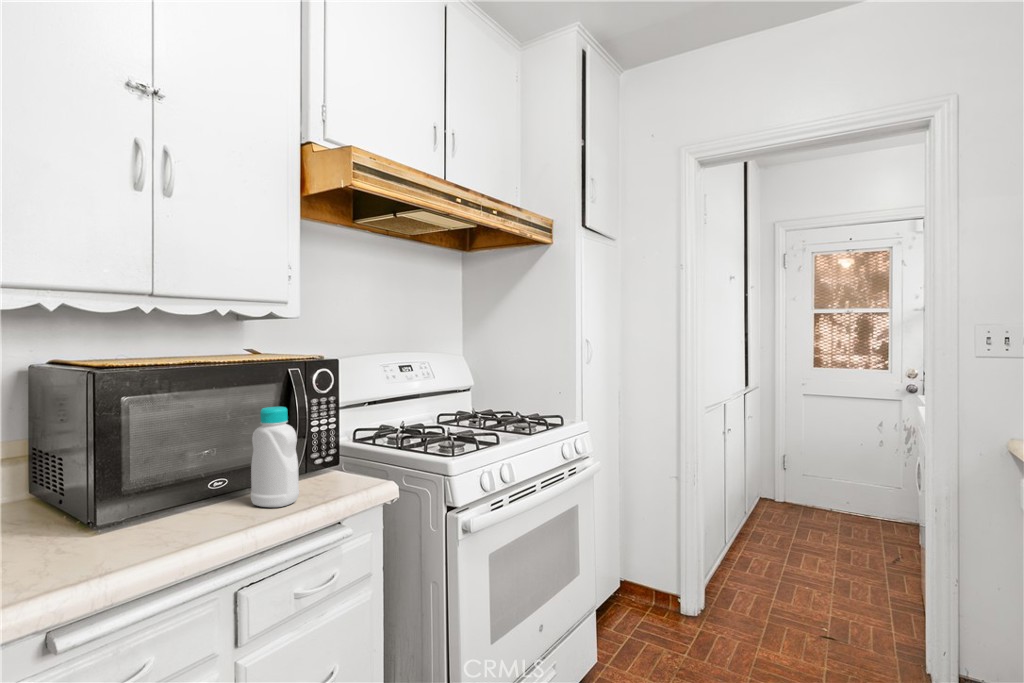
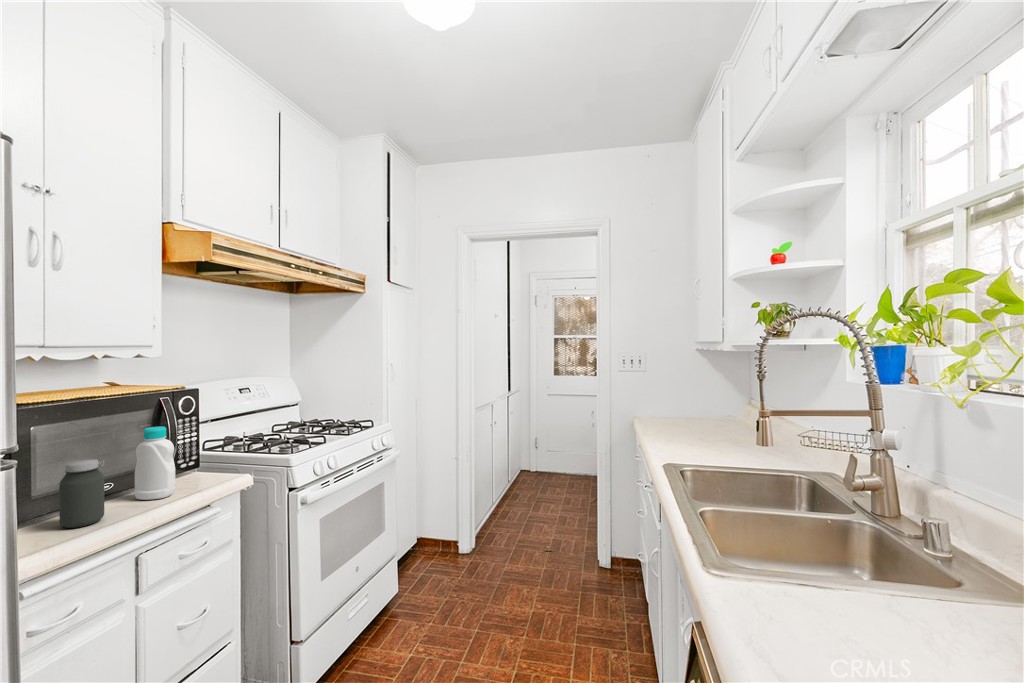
jar: none [145,446,201,541] -> present [59,459,104,528]

